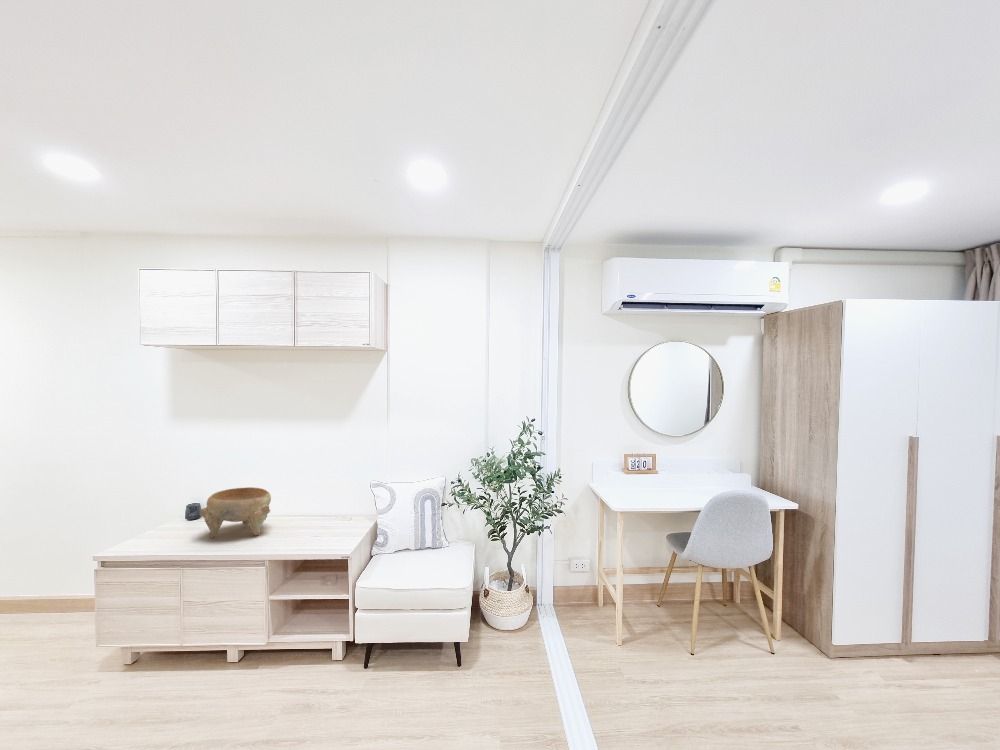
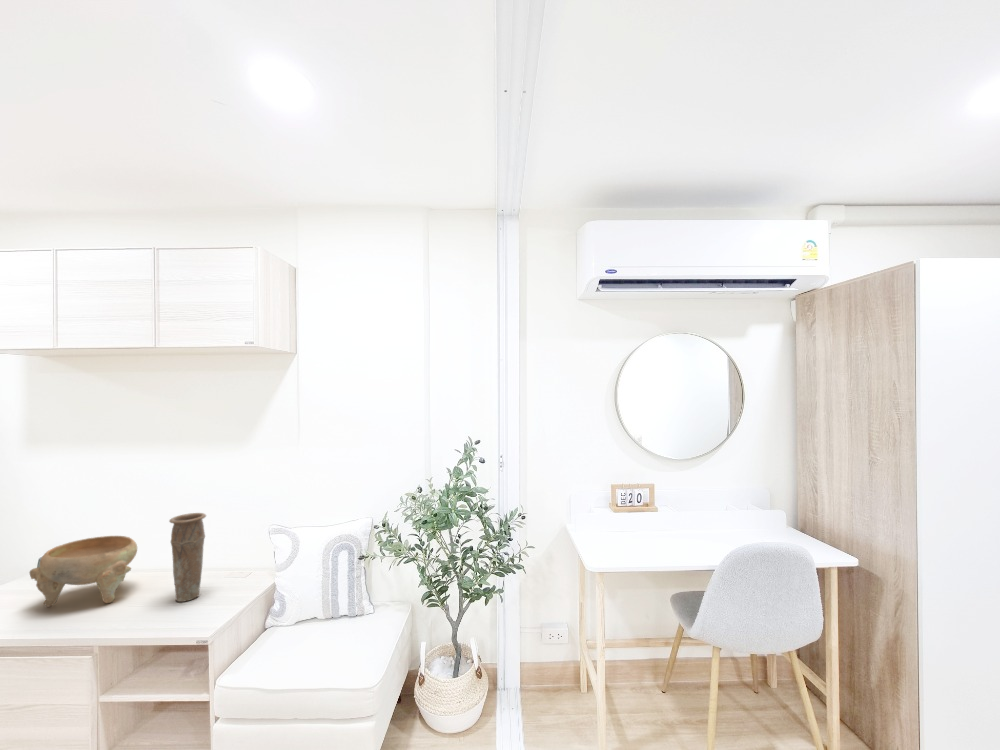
vase: none [303,470,328,535] -> present [169,513,206,602]

